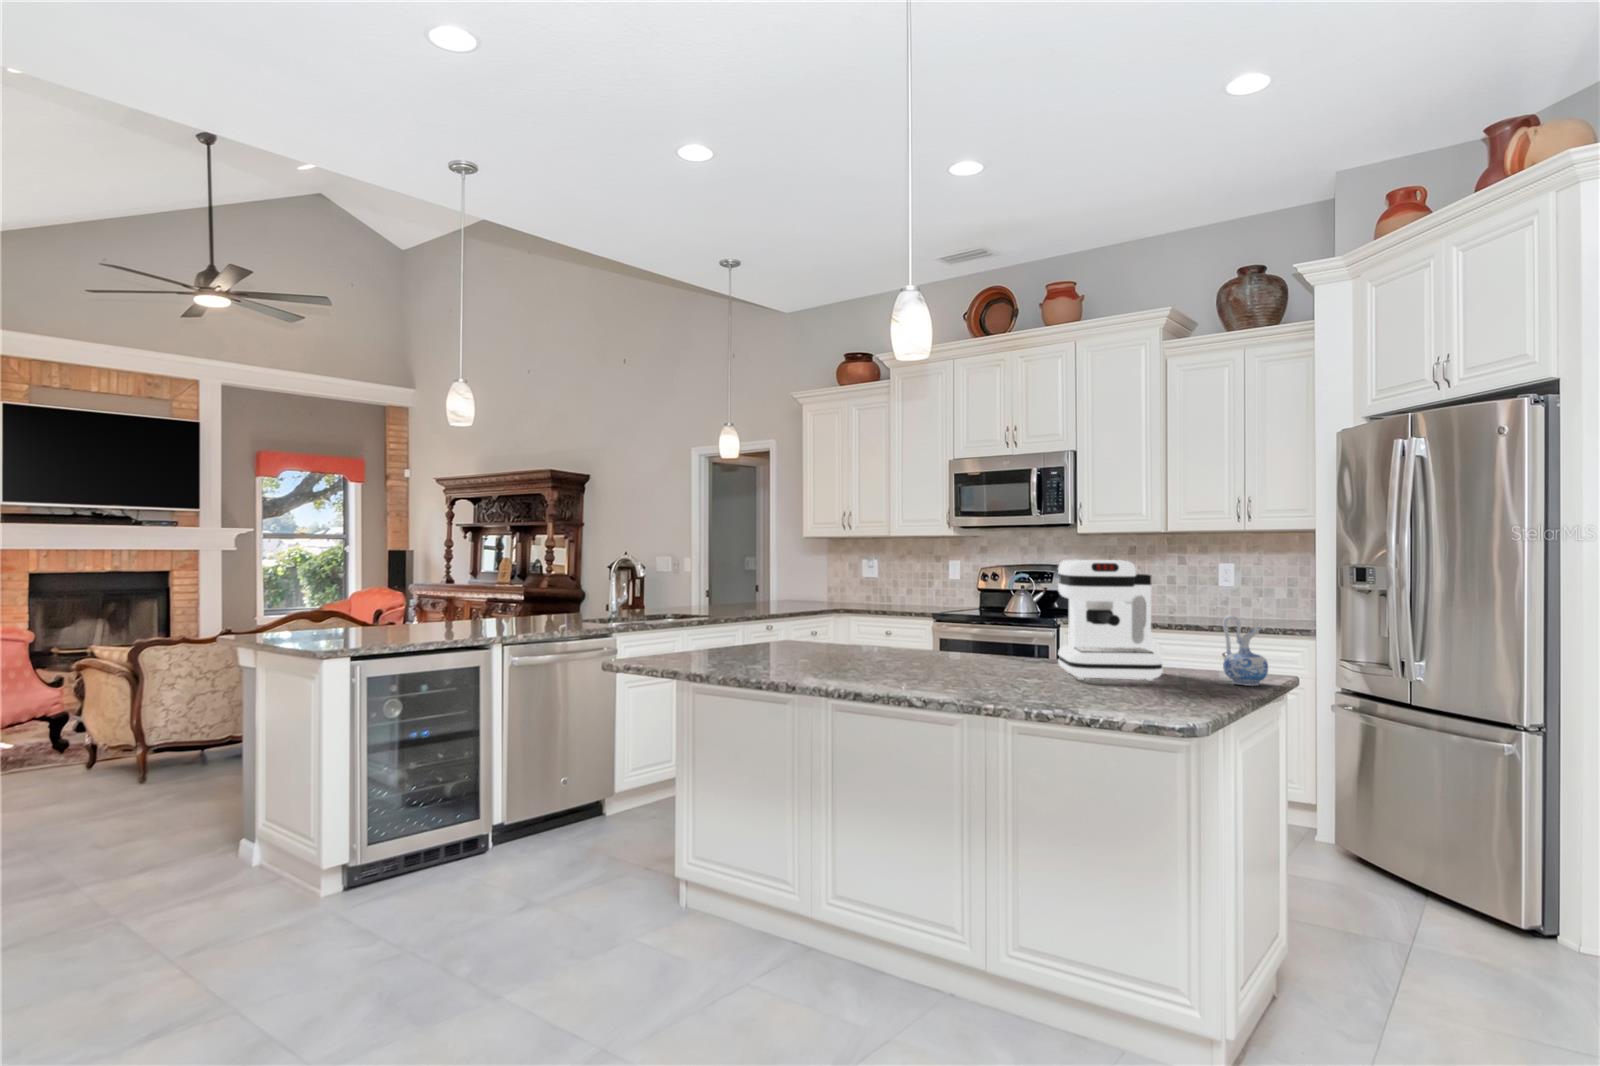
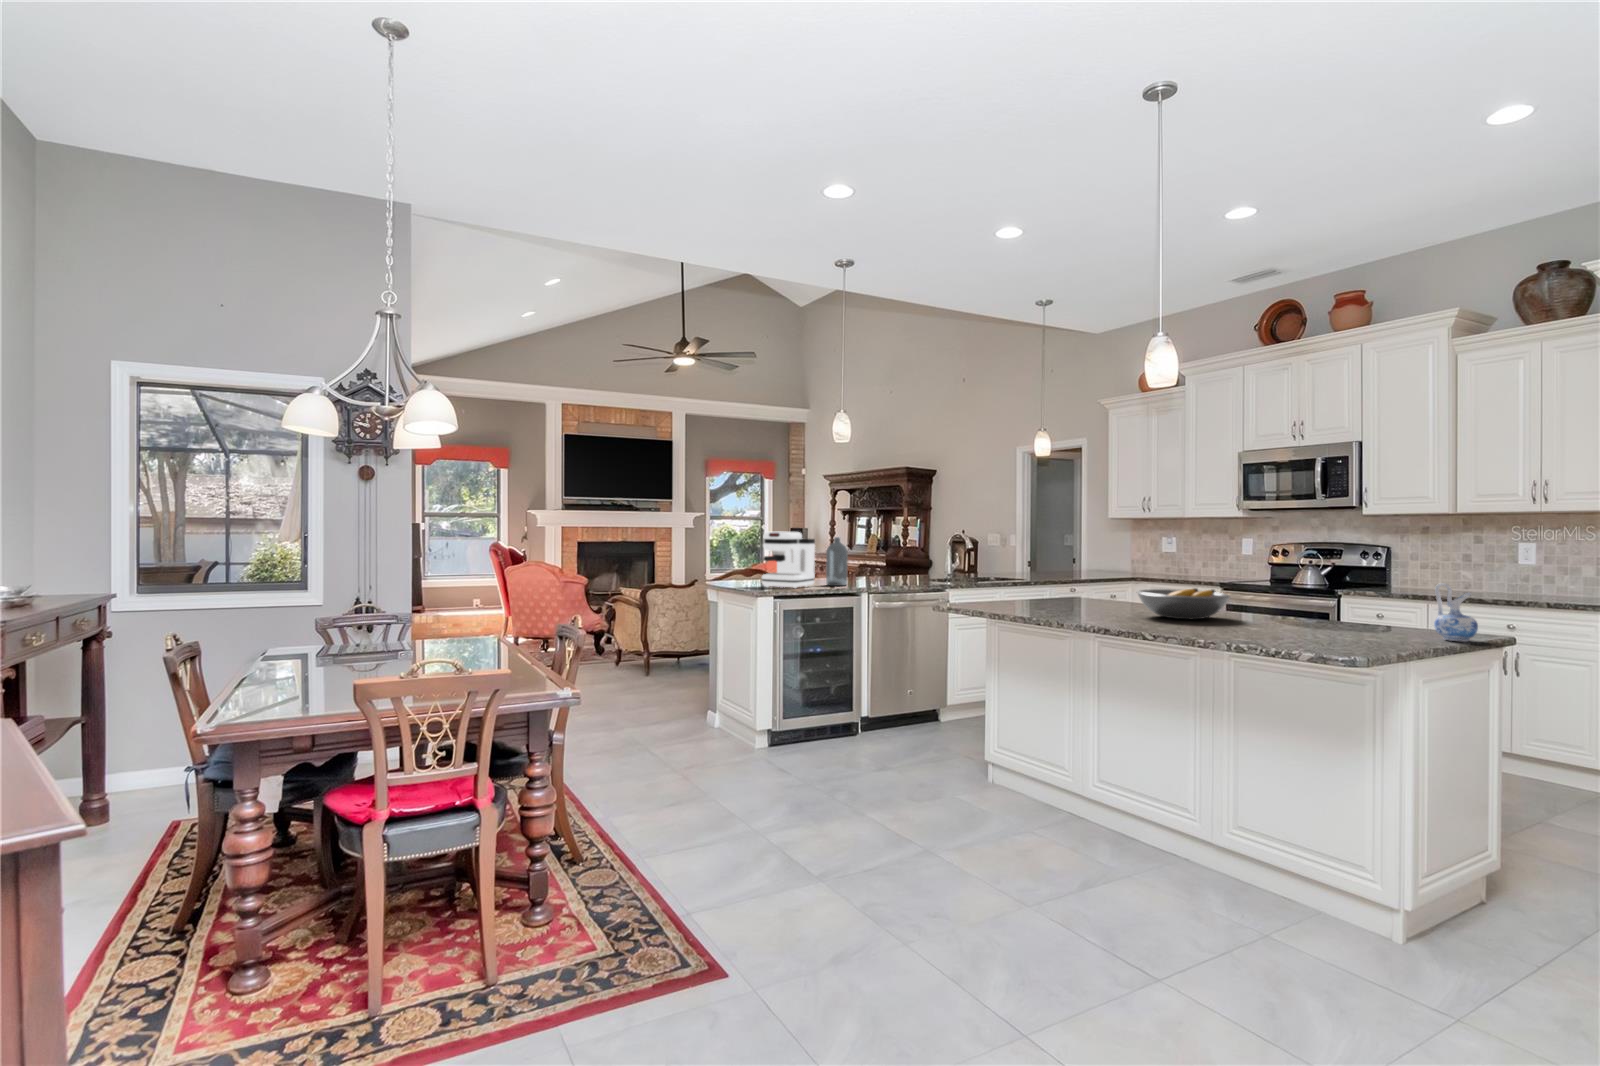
coffee maker: present [1058,560,1163,681] -> present [762,532,815,588]
bottle: none [438,565,471,636] -> present [826,537,848,586]
fruit bowl: none [878,628,990,669] -> present [1137,588,1230,619]

